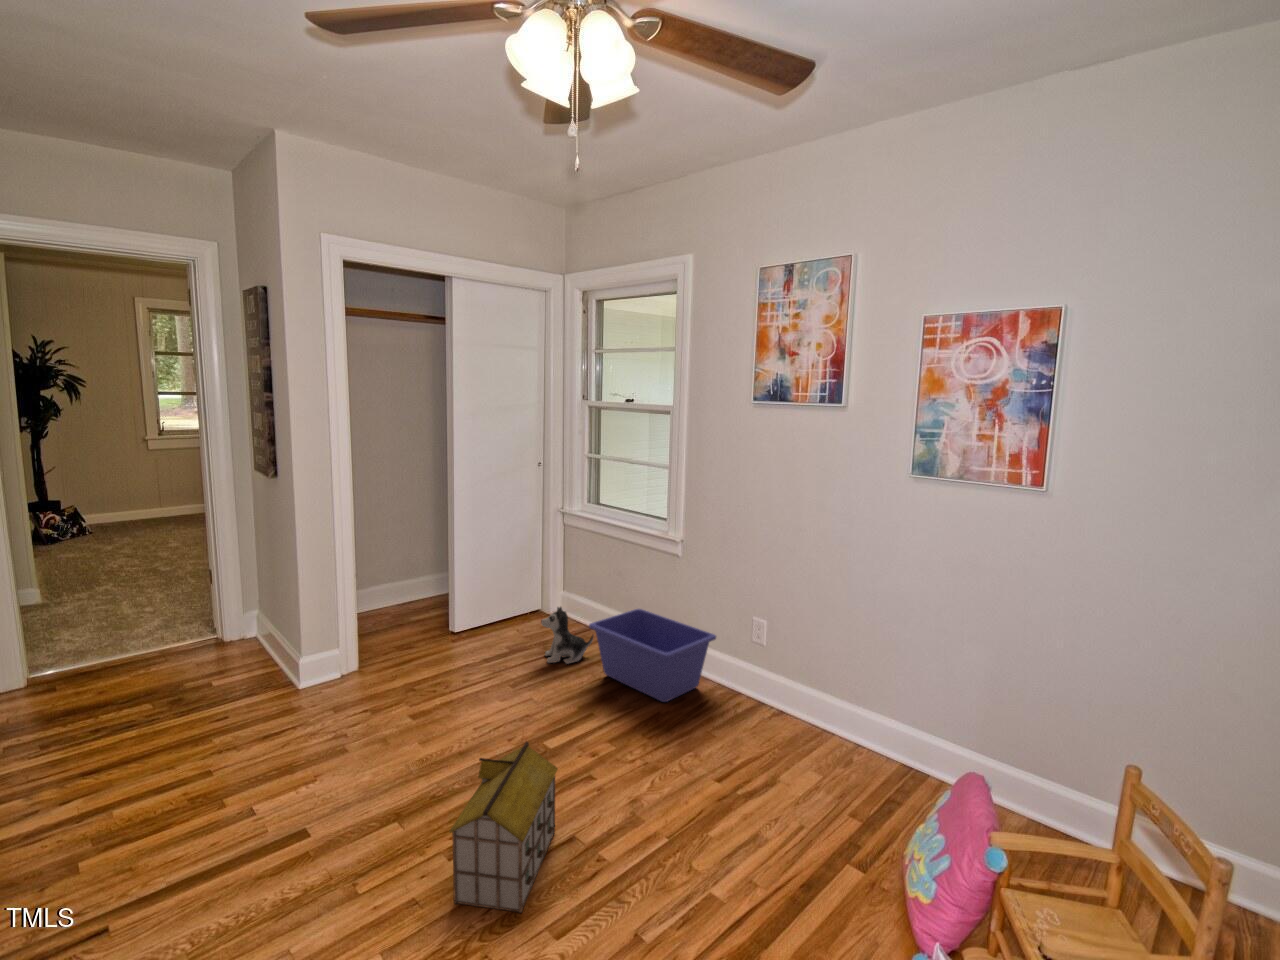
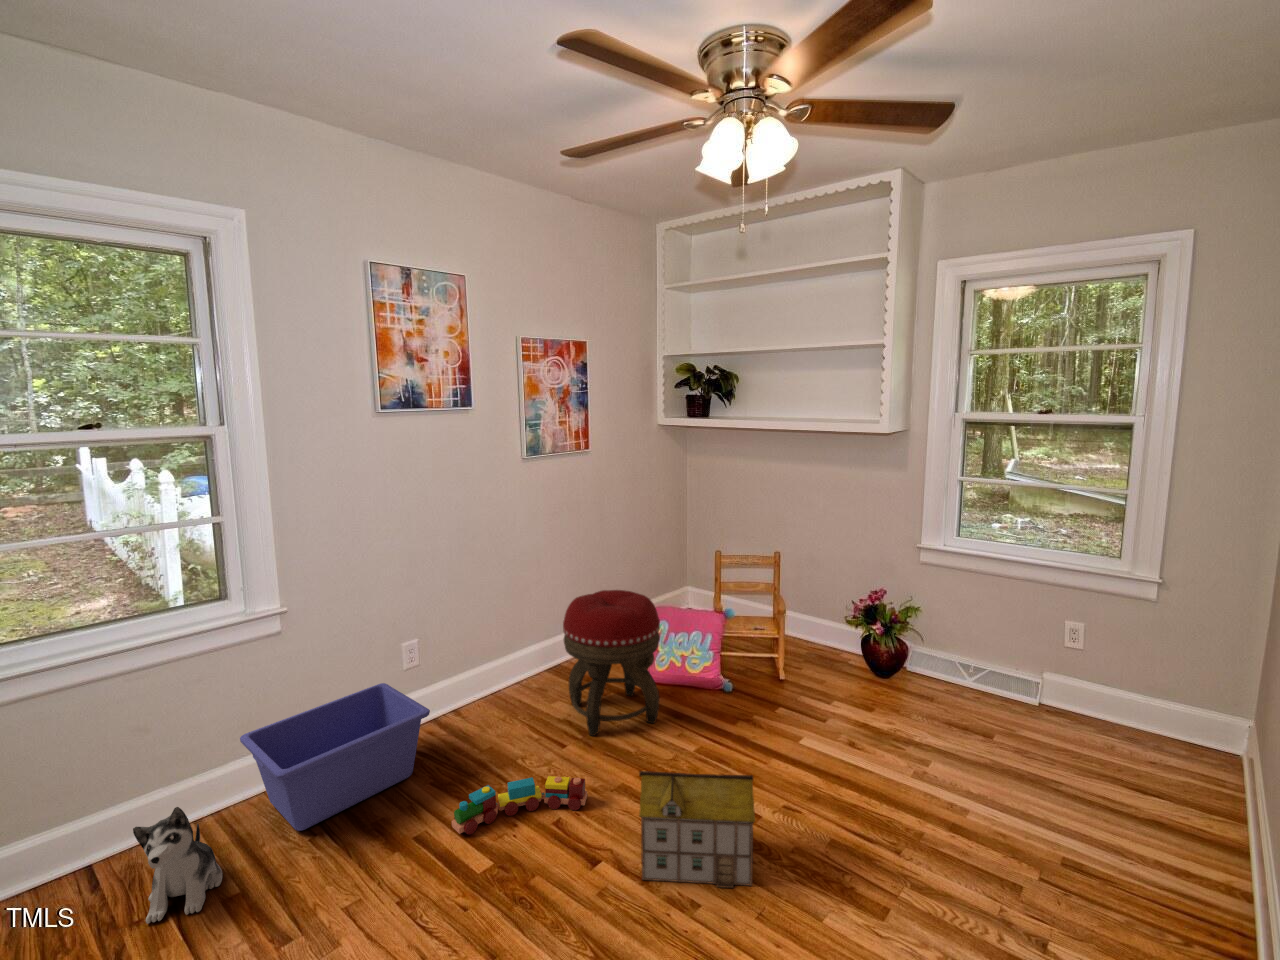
footstool: none [733,647,871,856] -> present [563,590,660,736]
toy train: none [583,710,630,792] -> present [452,776,587,835]

